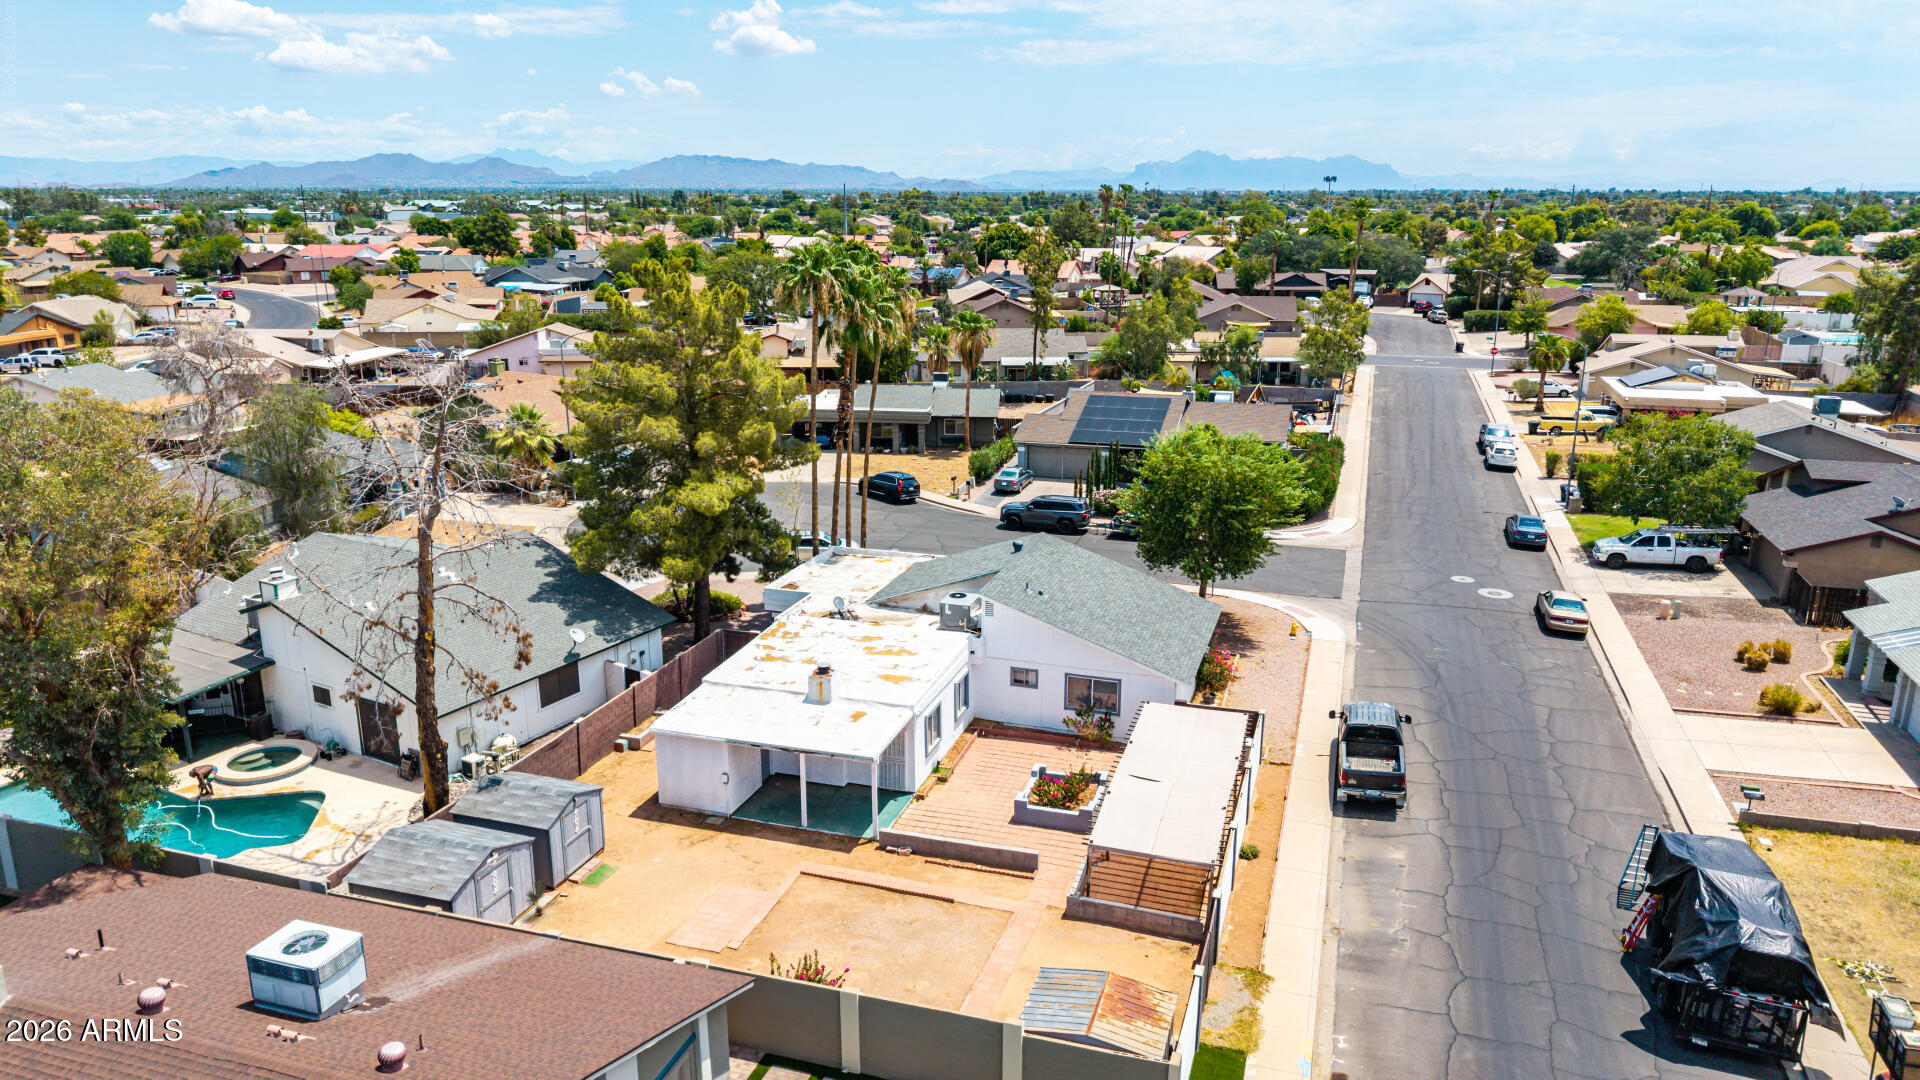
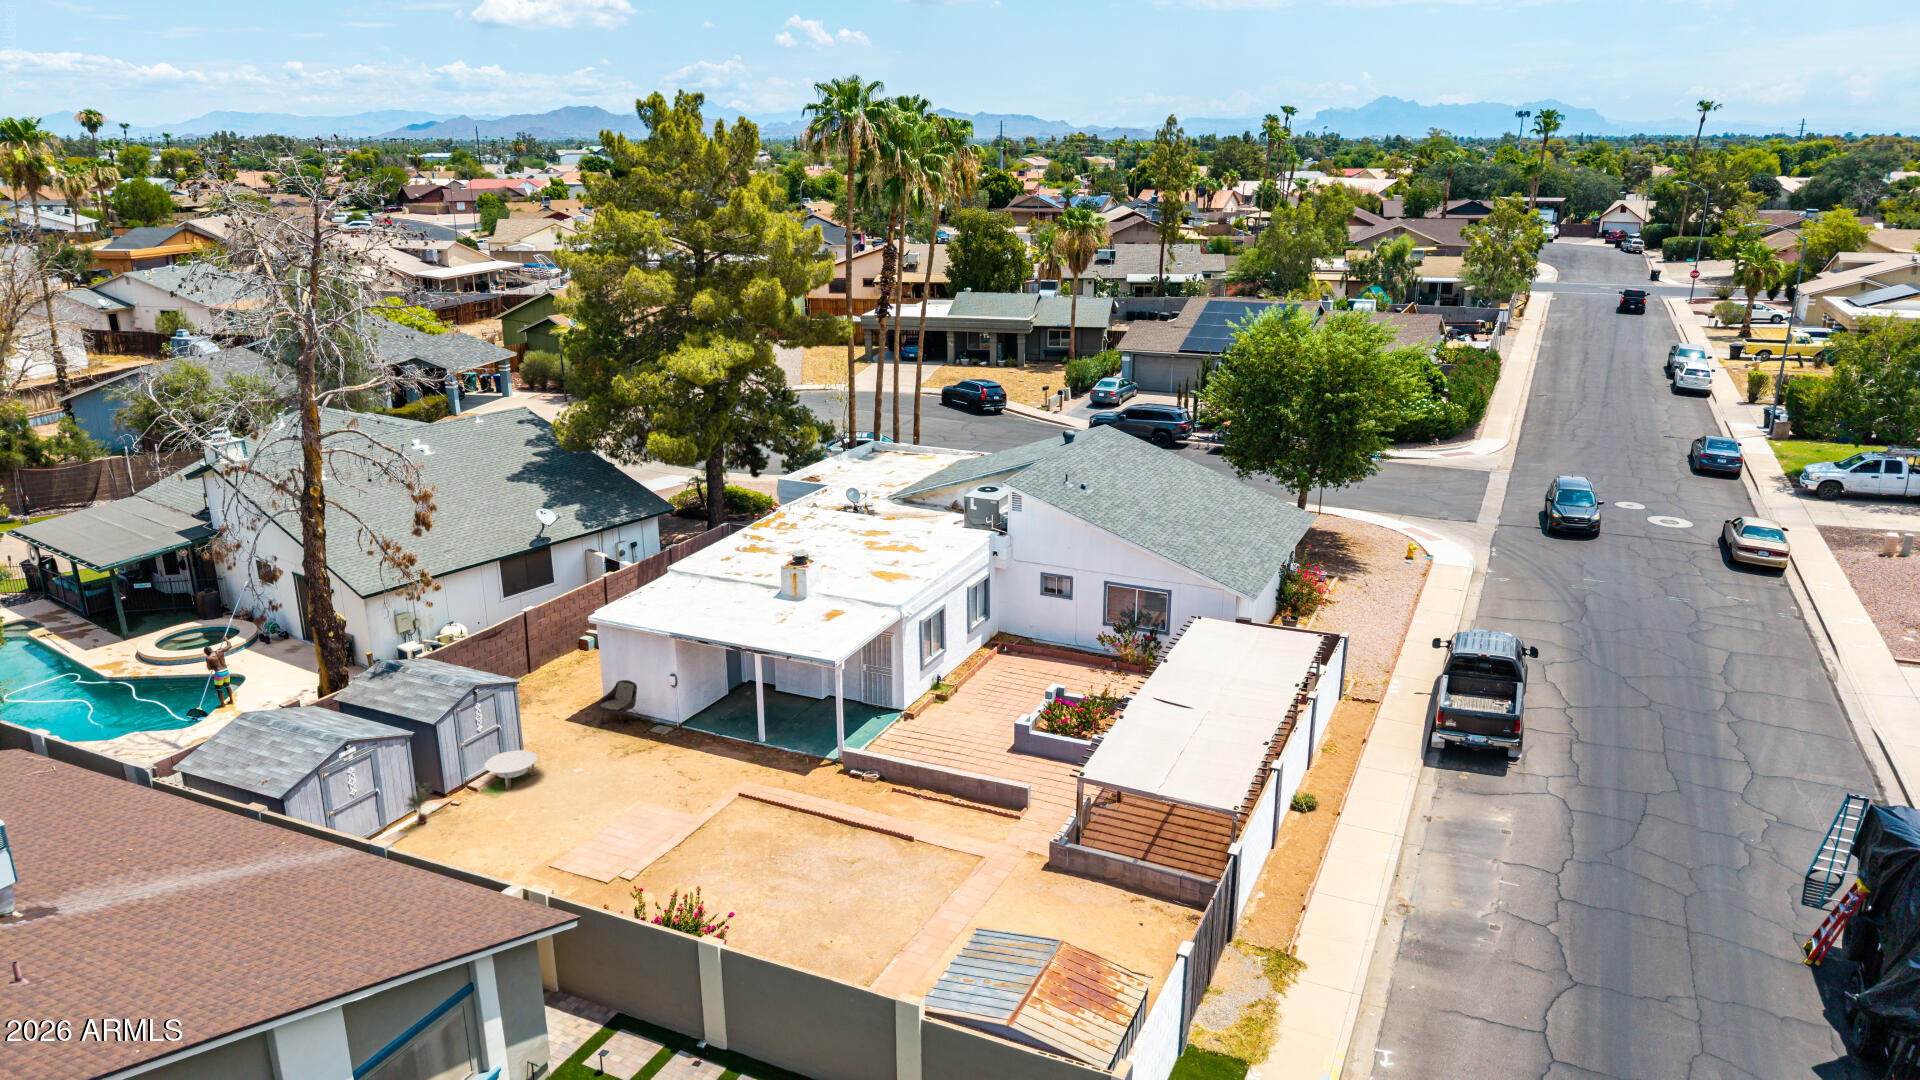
lounge chair: none [656,779,693,822] -> present [597,680,642,729]
round table: none [579,846,623,882] -> present [485,750,537,790]

